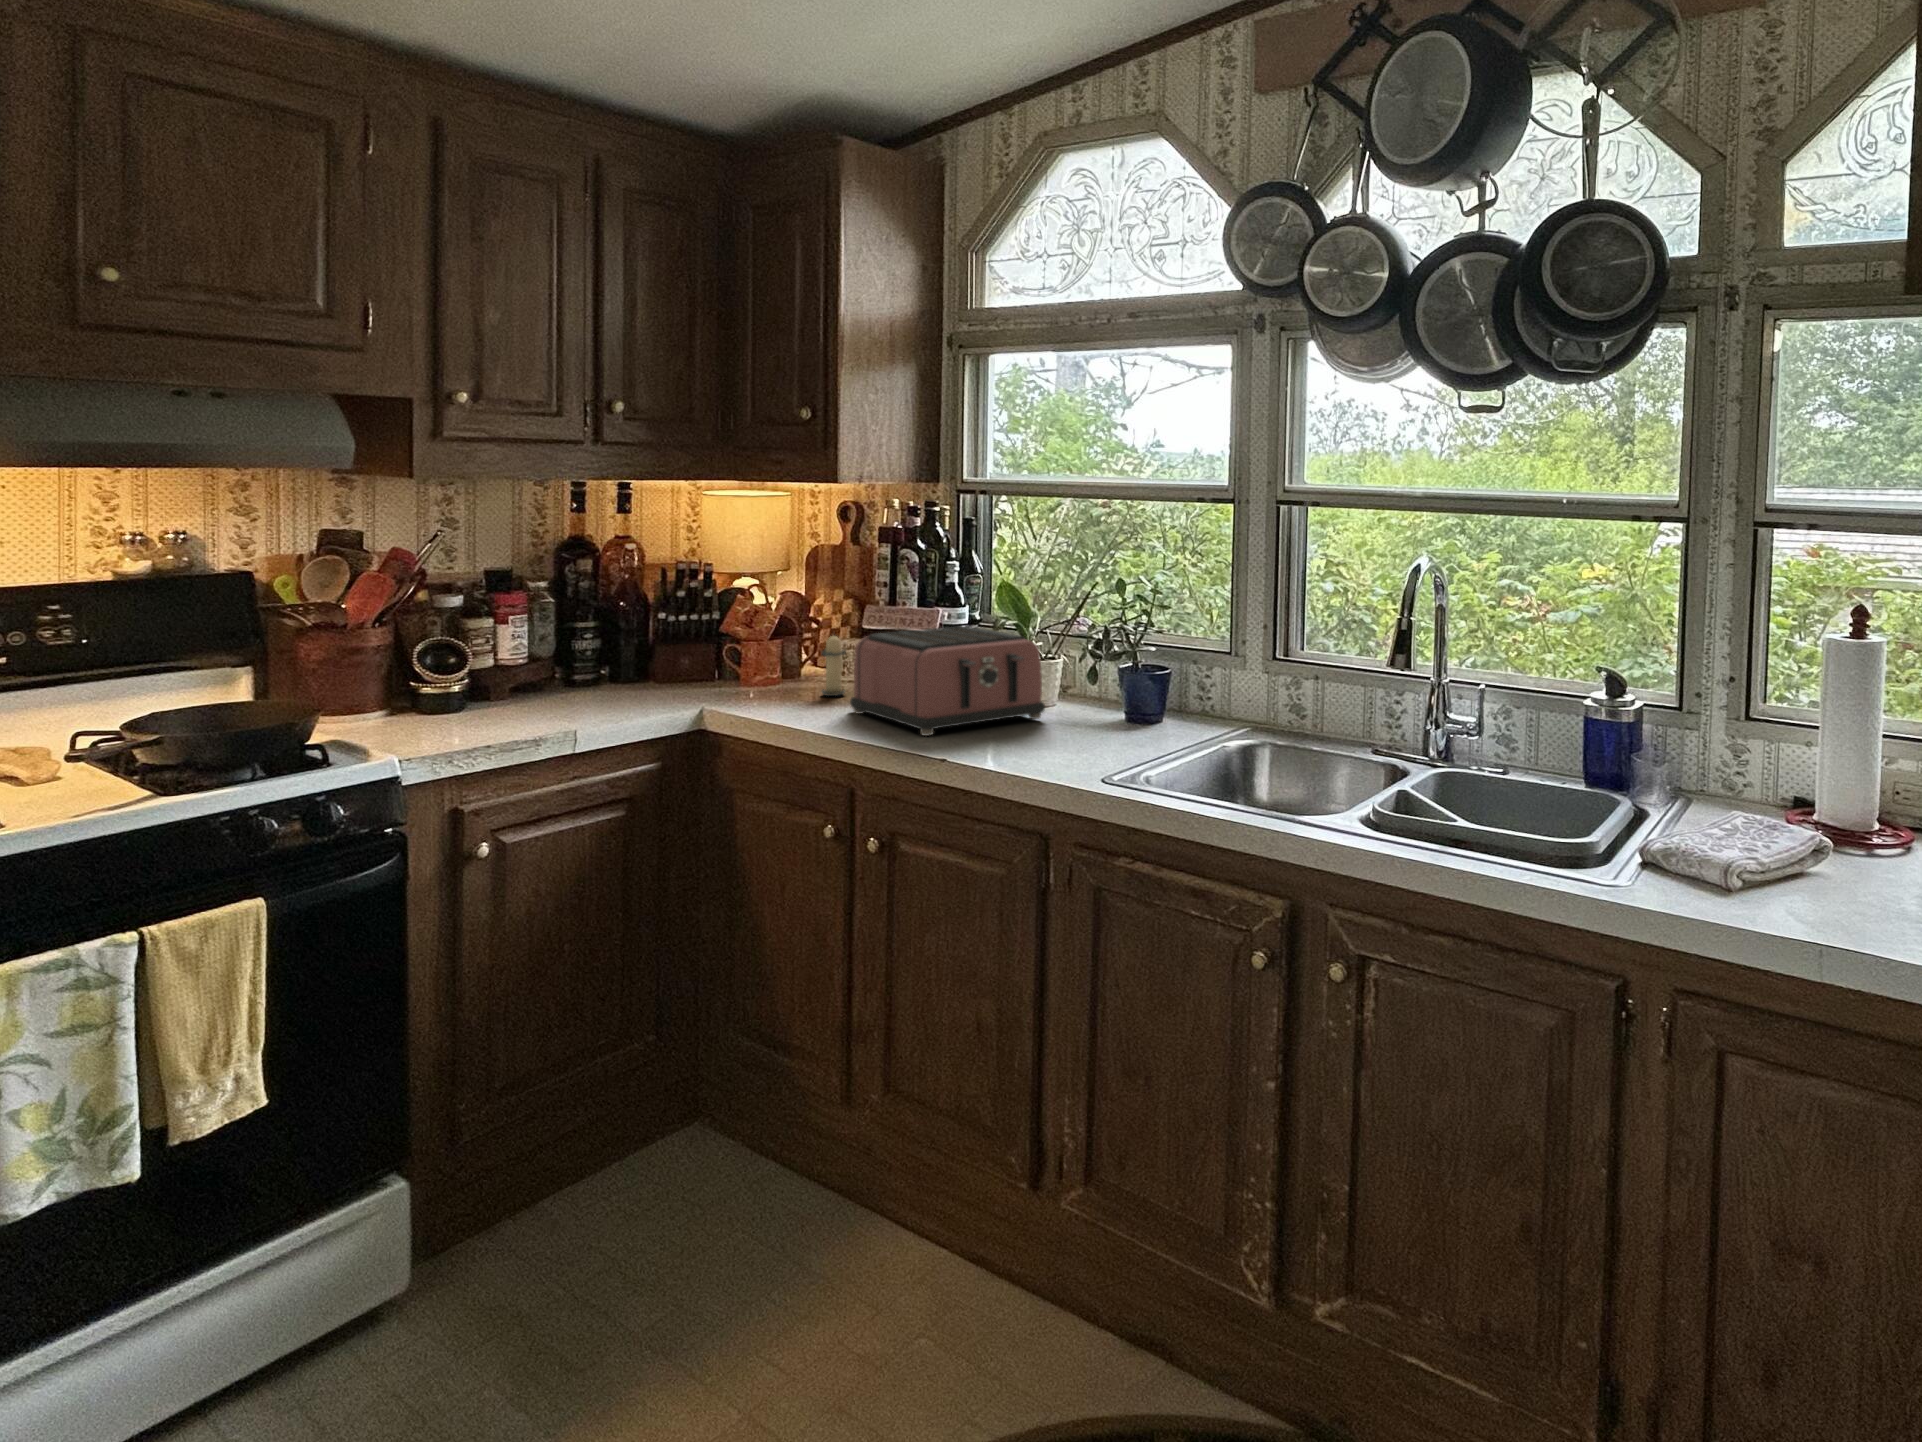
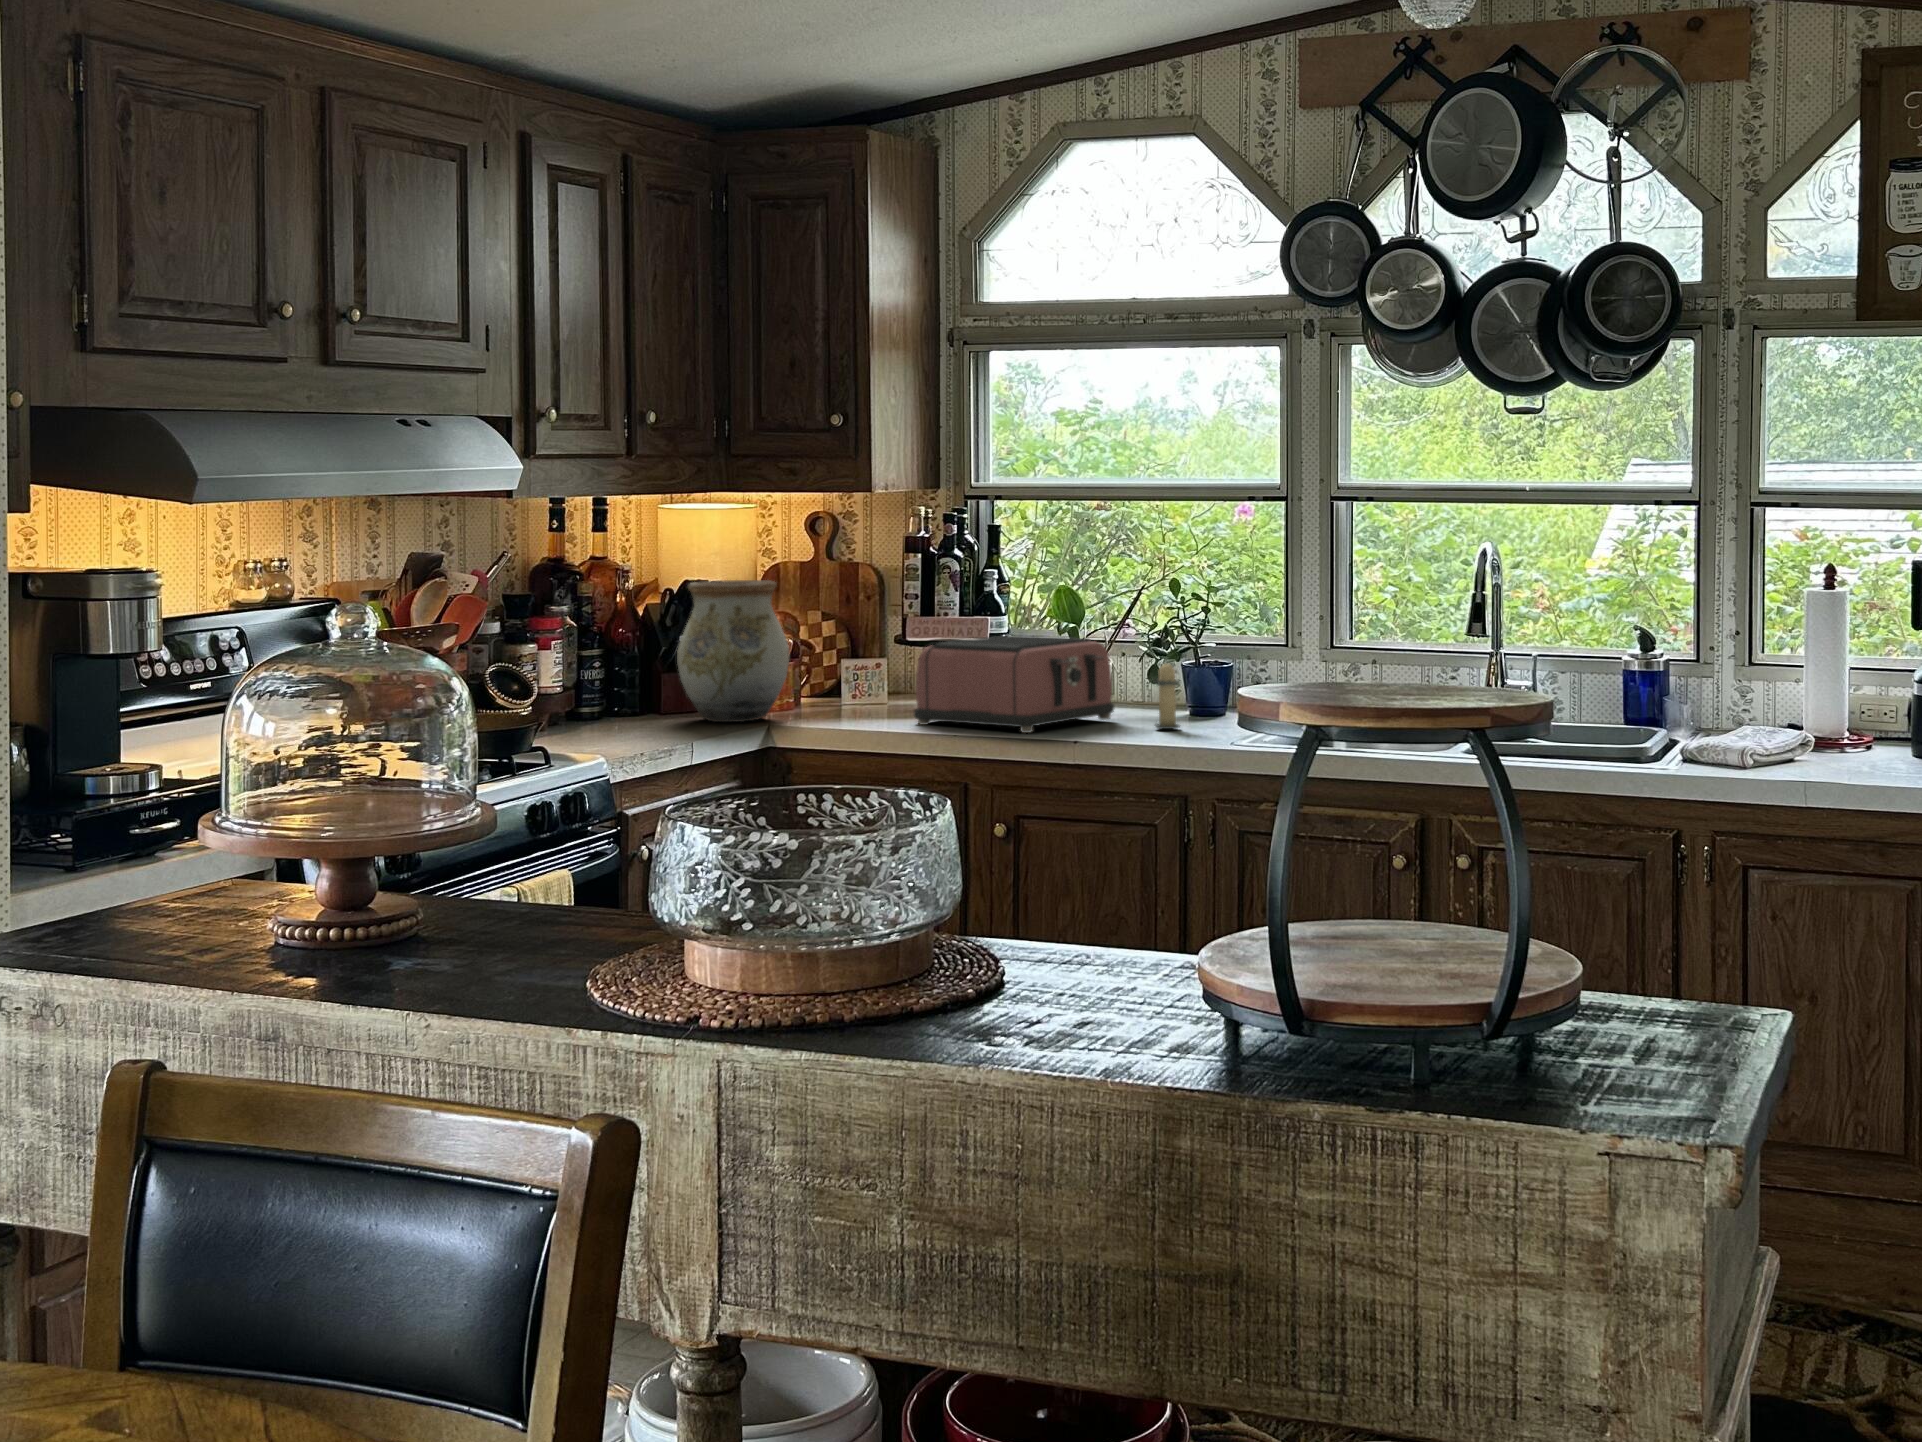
vase: none [649,563,758,699] -> present [677,580,789,722]
candle: present [822,636,846,696] -> present [1154,663,1181,729]

